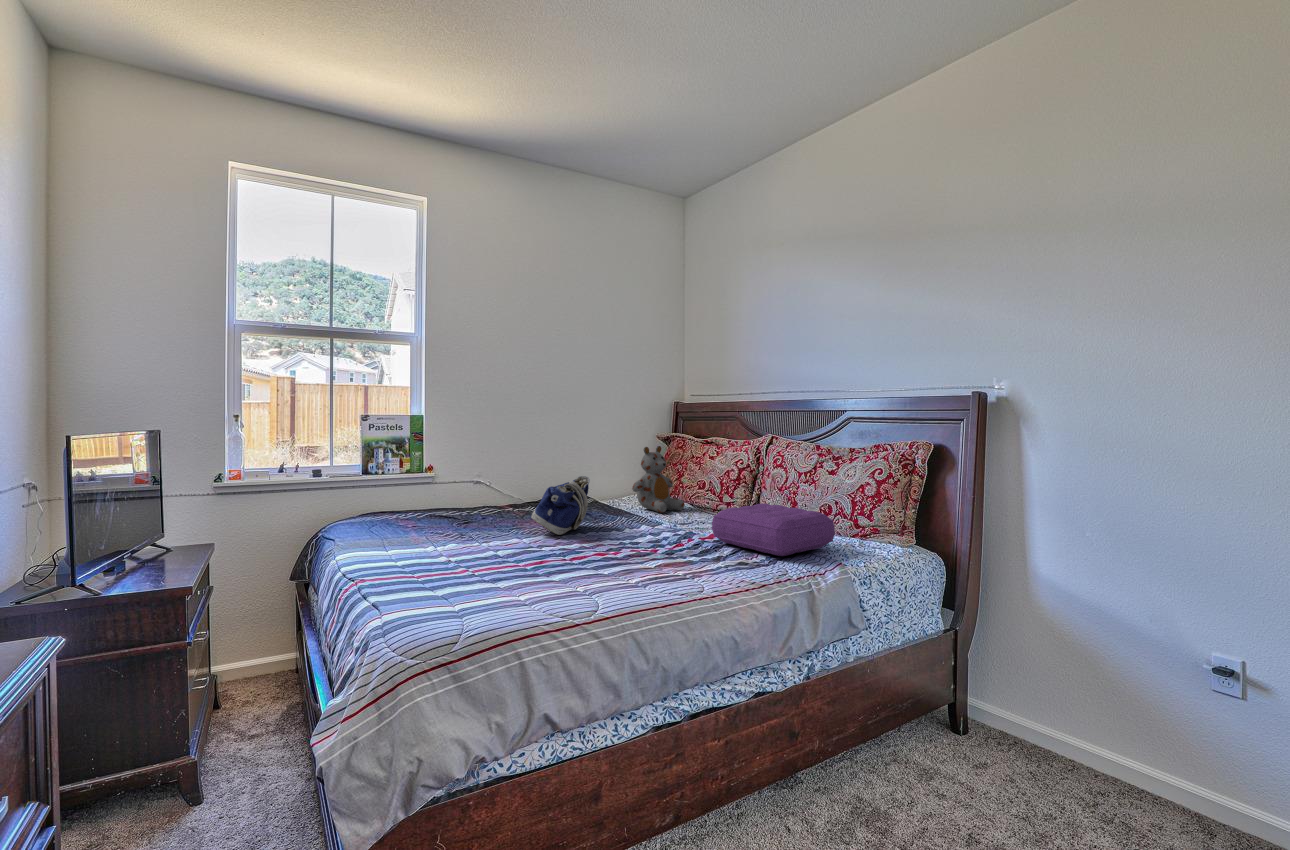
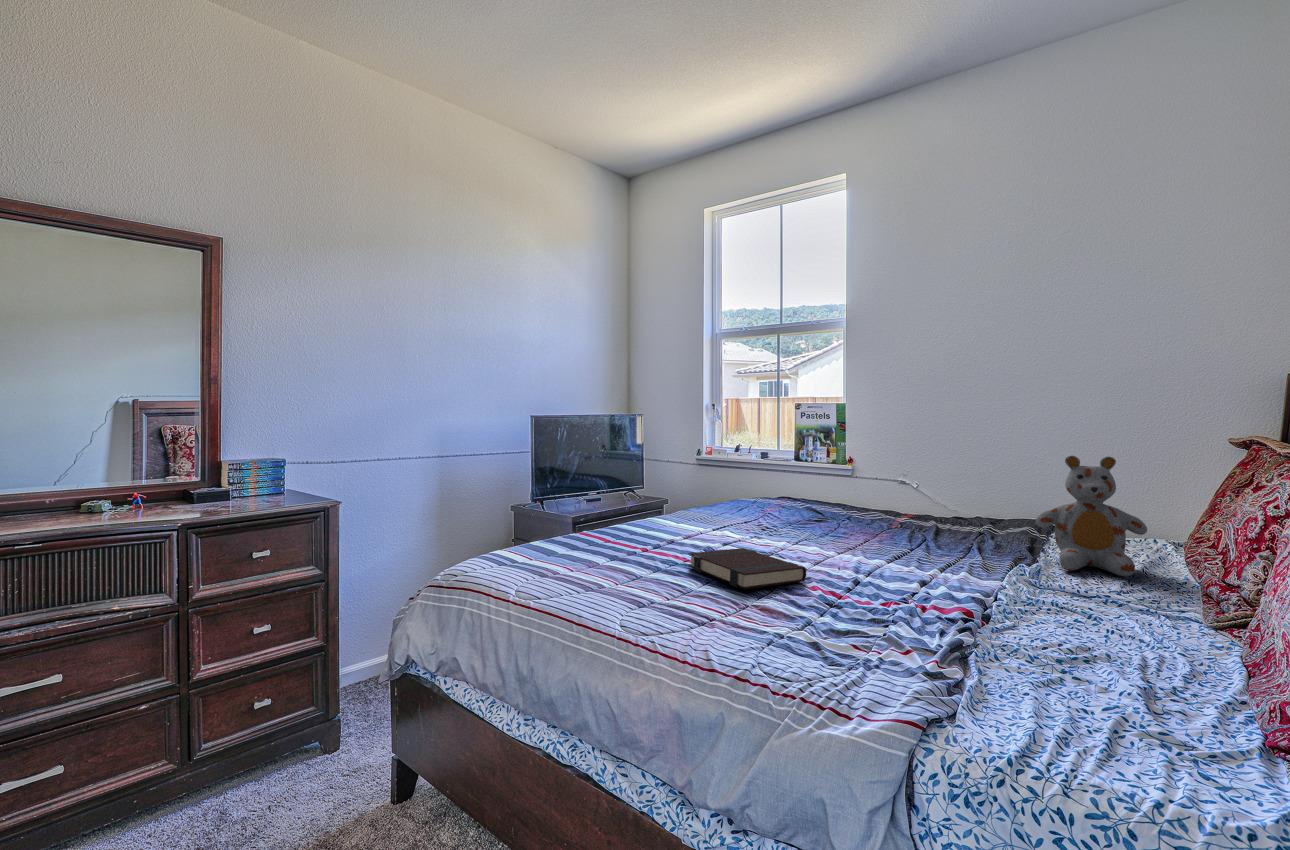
tote bag: present [531,476,590,535] -> none [794,484,898,550]
pillow: present [712,503,835,556] -> none [892,566,1099,703]
book: none [556,538,638,565] -> present [688,548,806,589]

